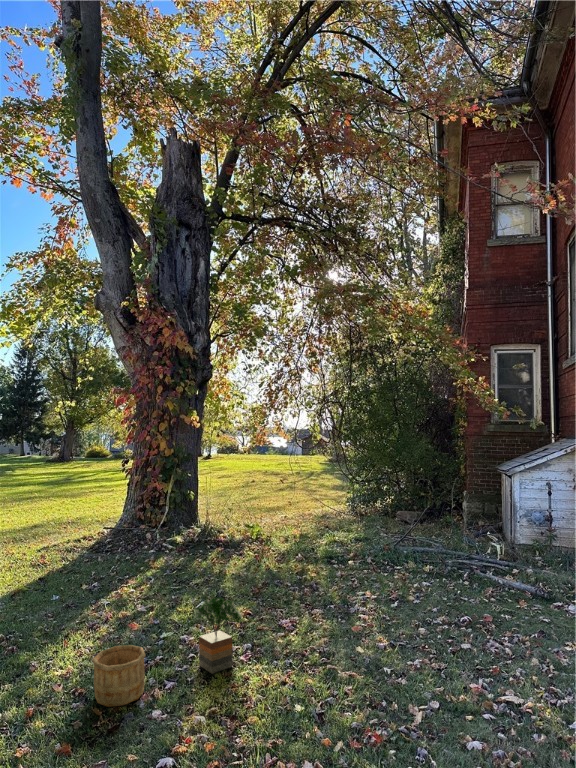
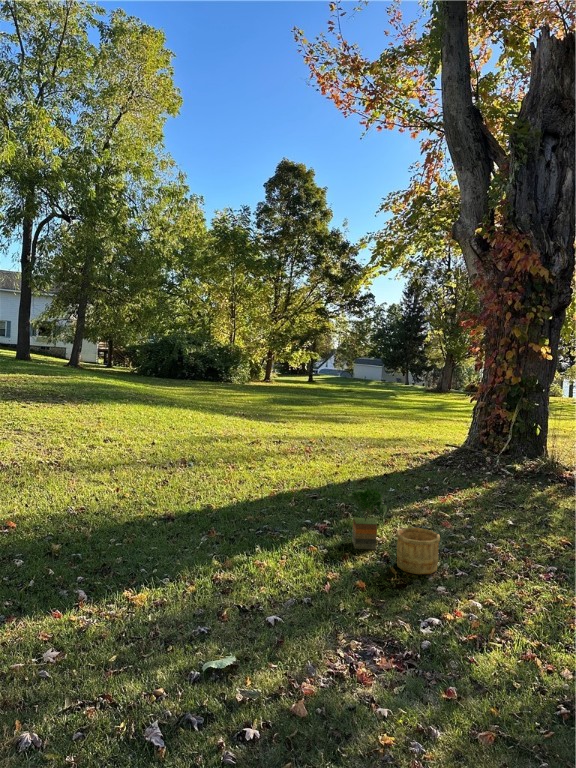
potted tree: present [195,597,242,674] -> present [349,489,387,549]

